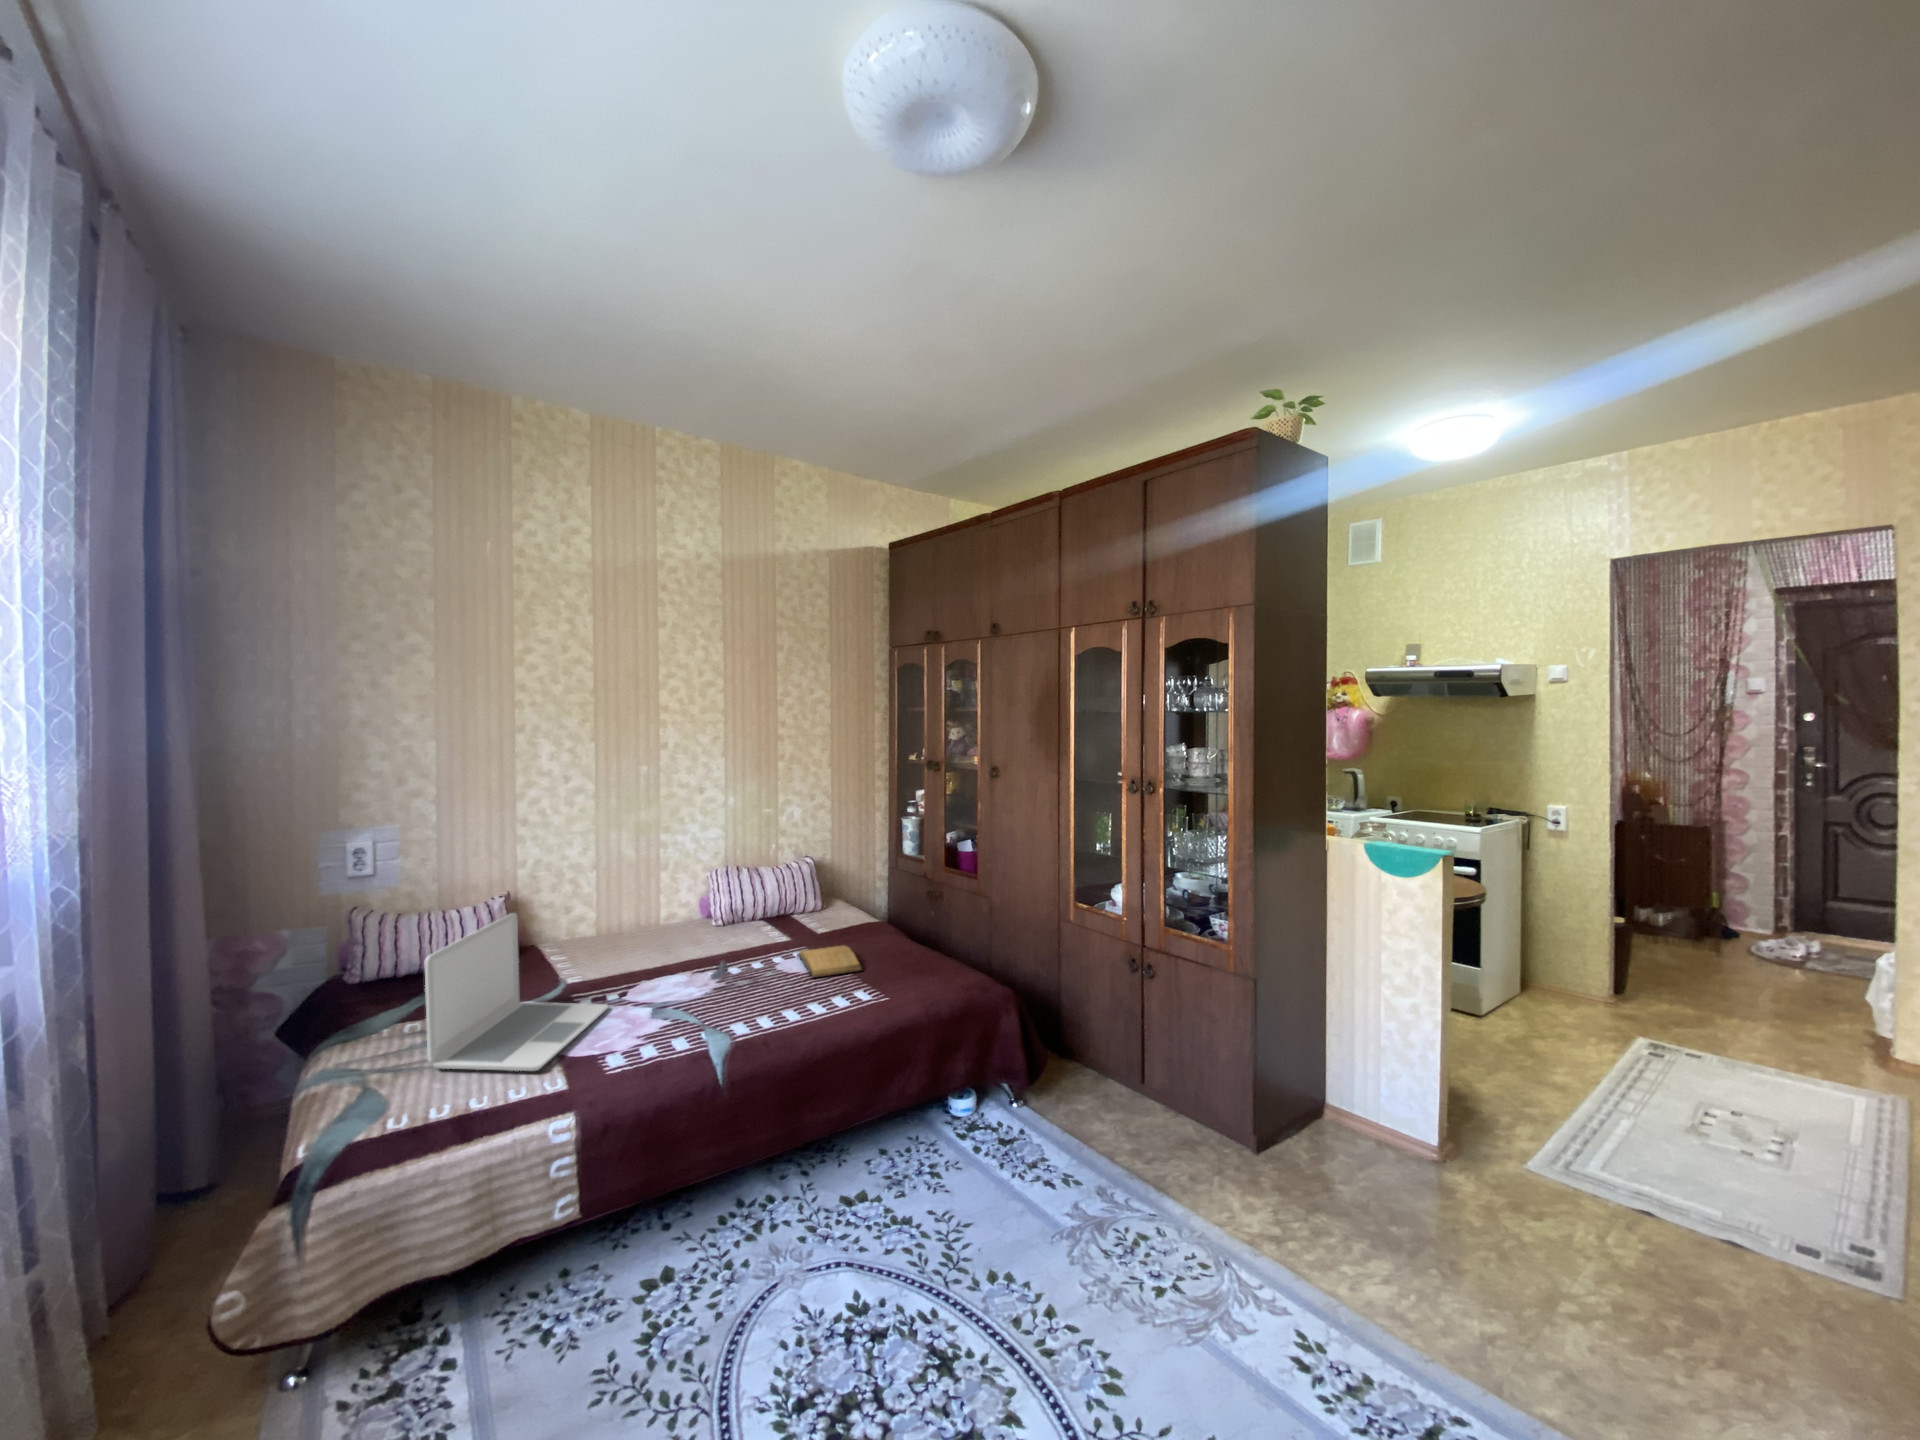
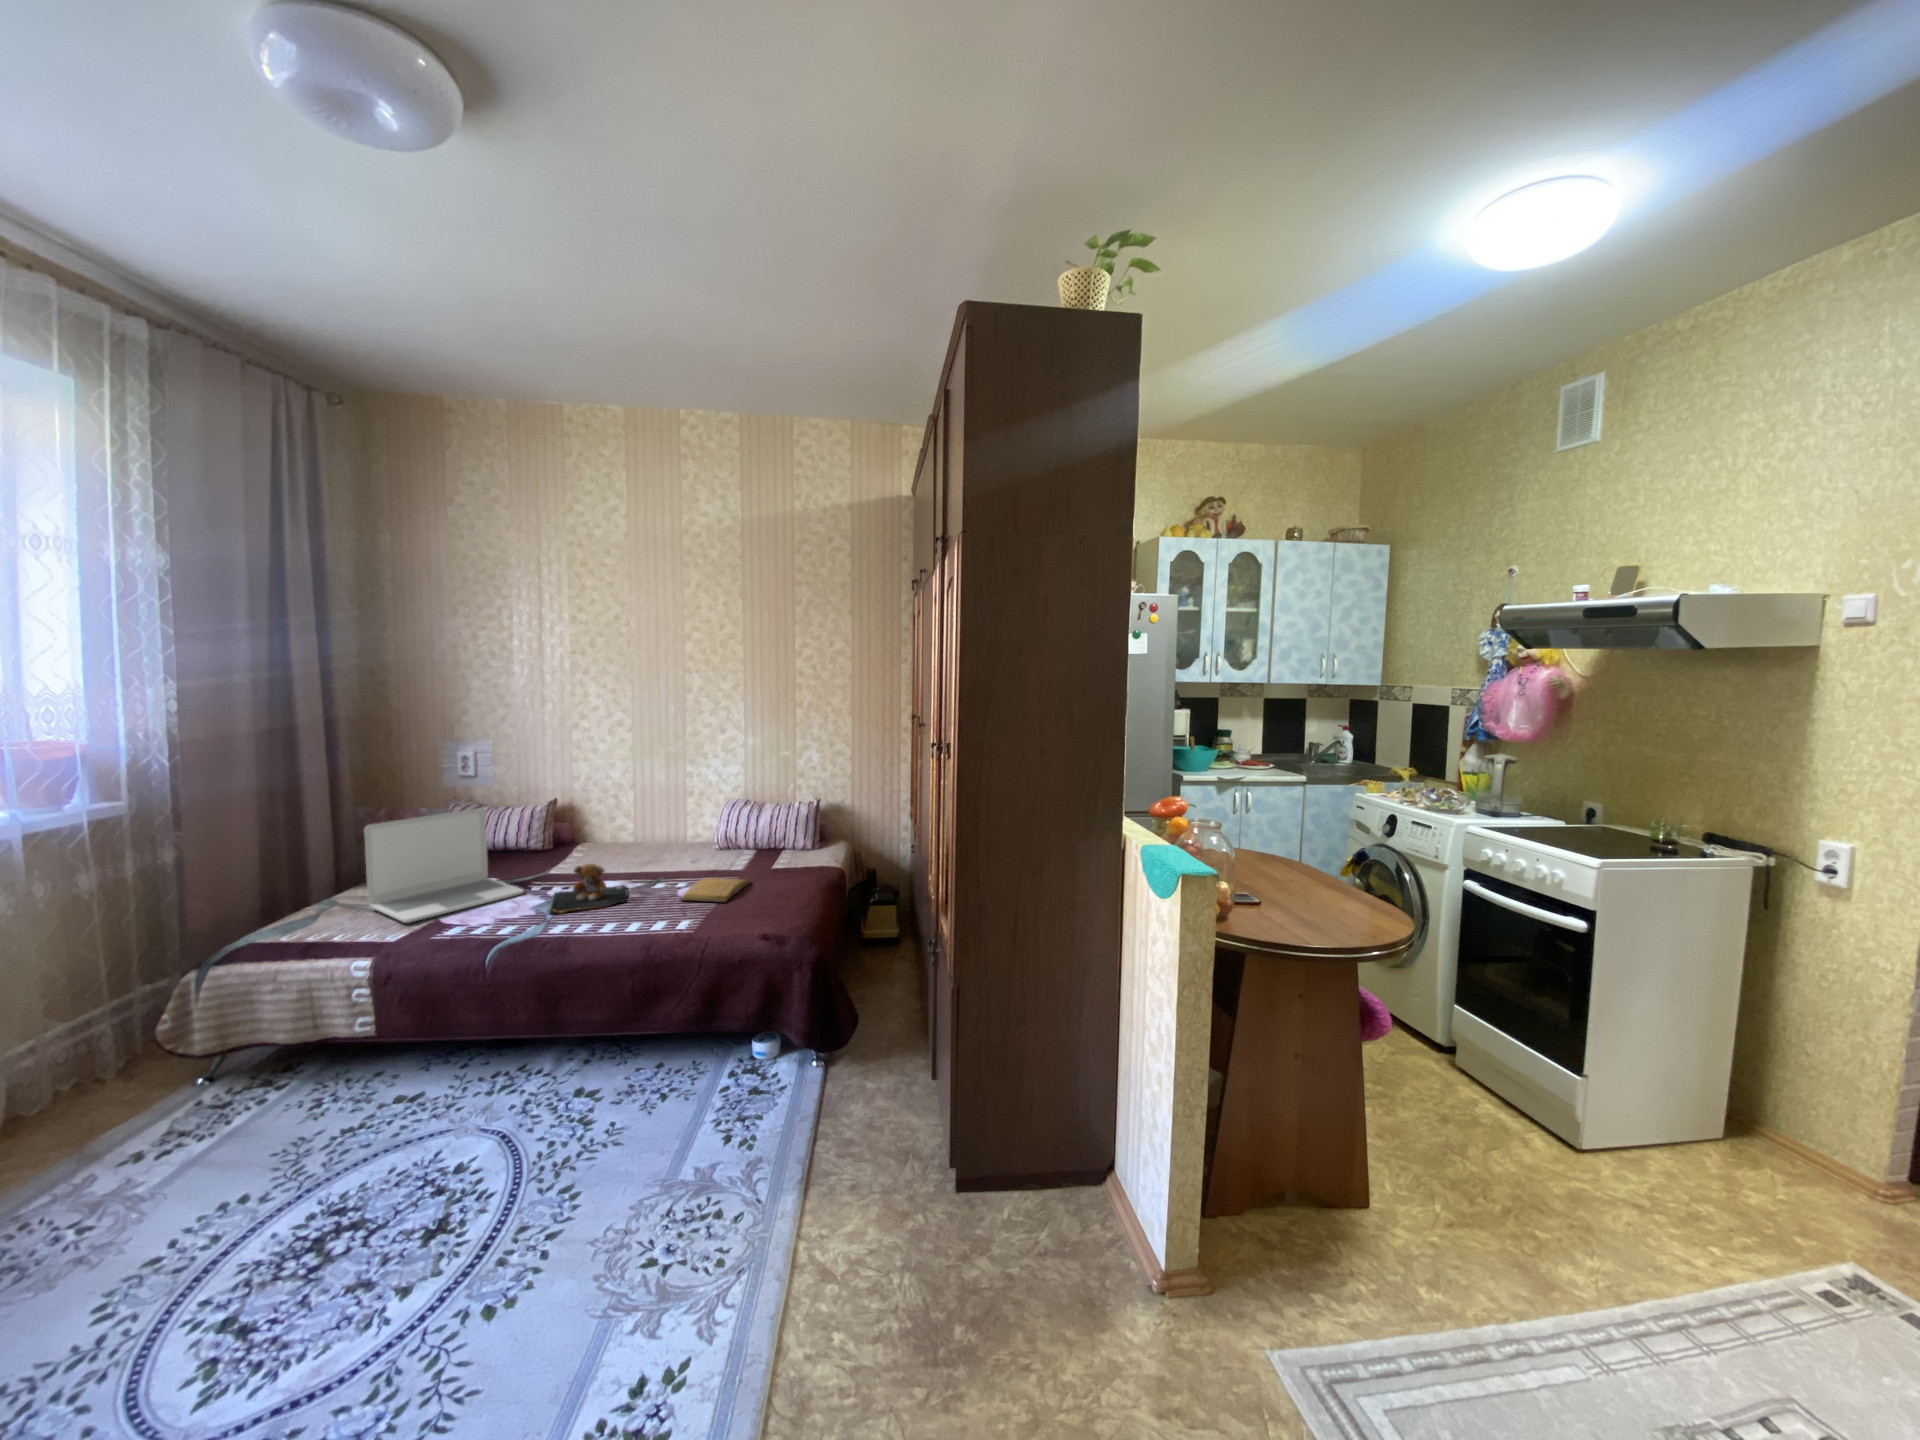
teddy bear: none [653,955,757,1020] -> present [546,864,628,913]

